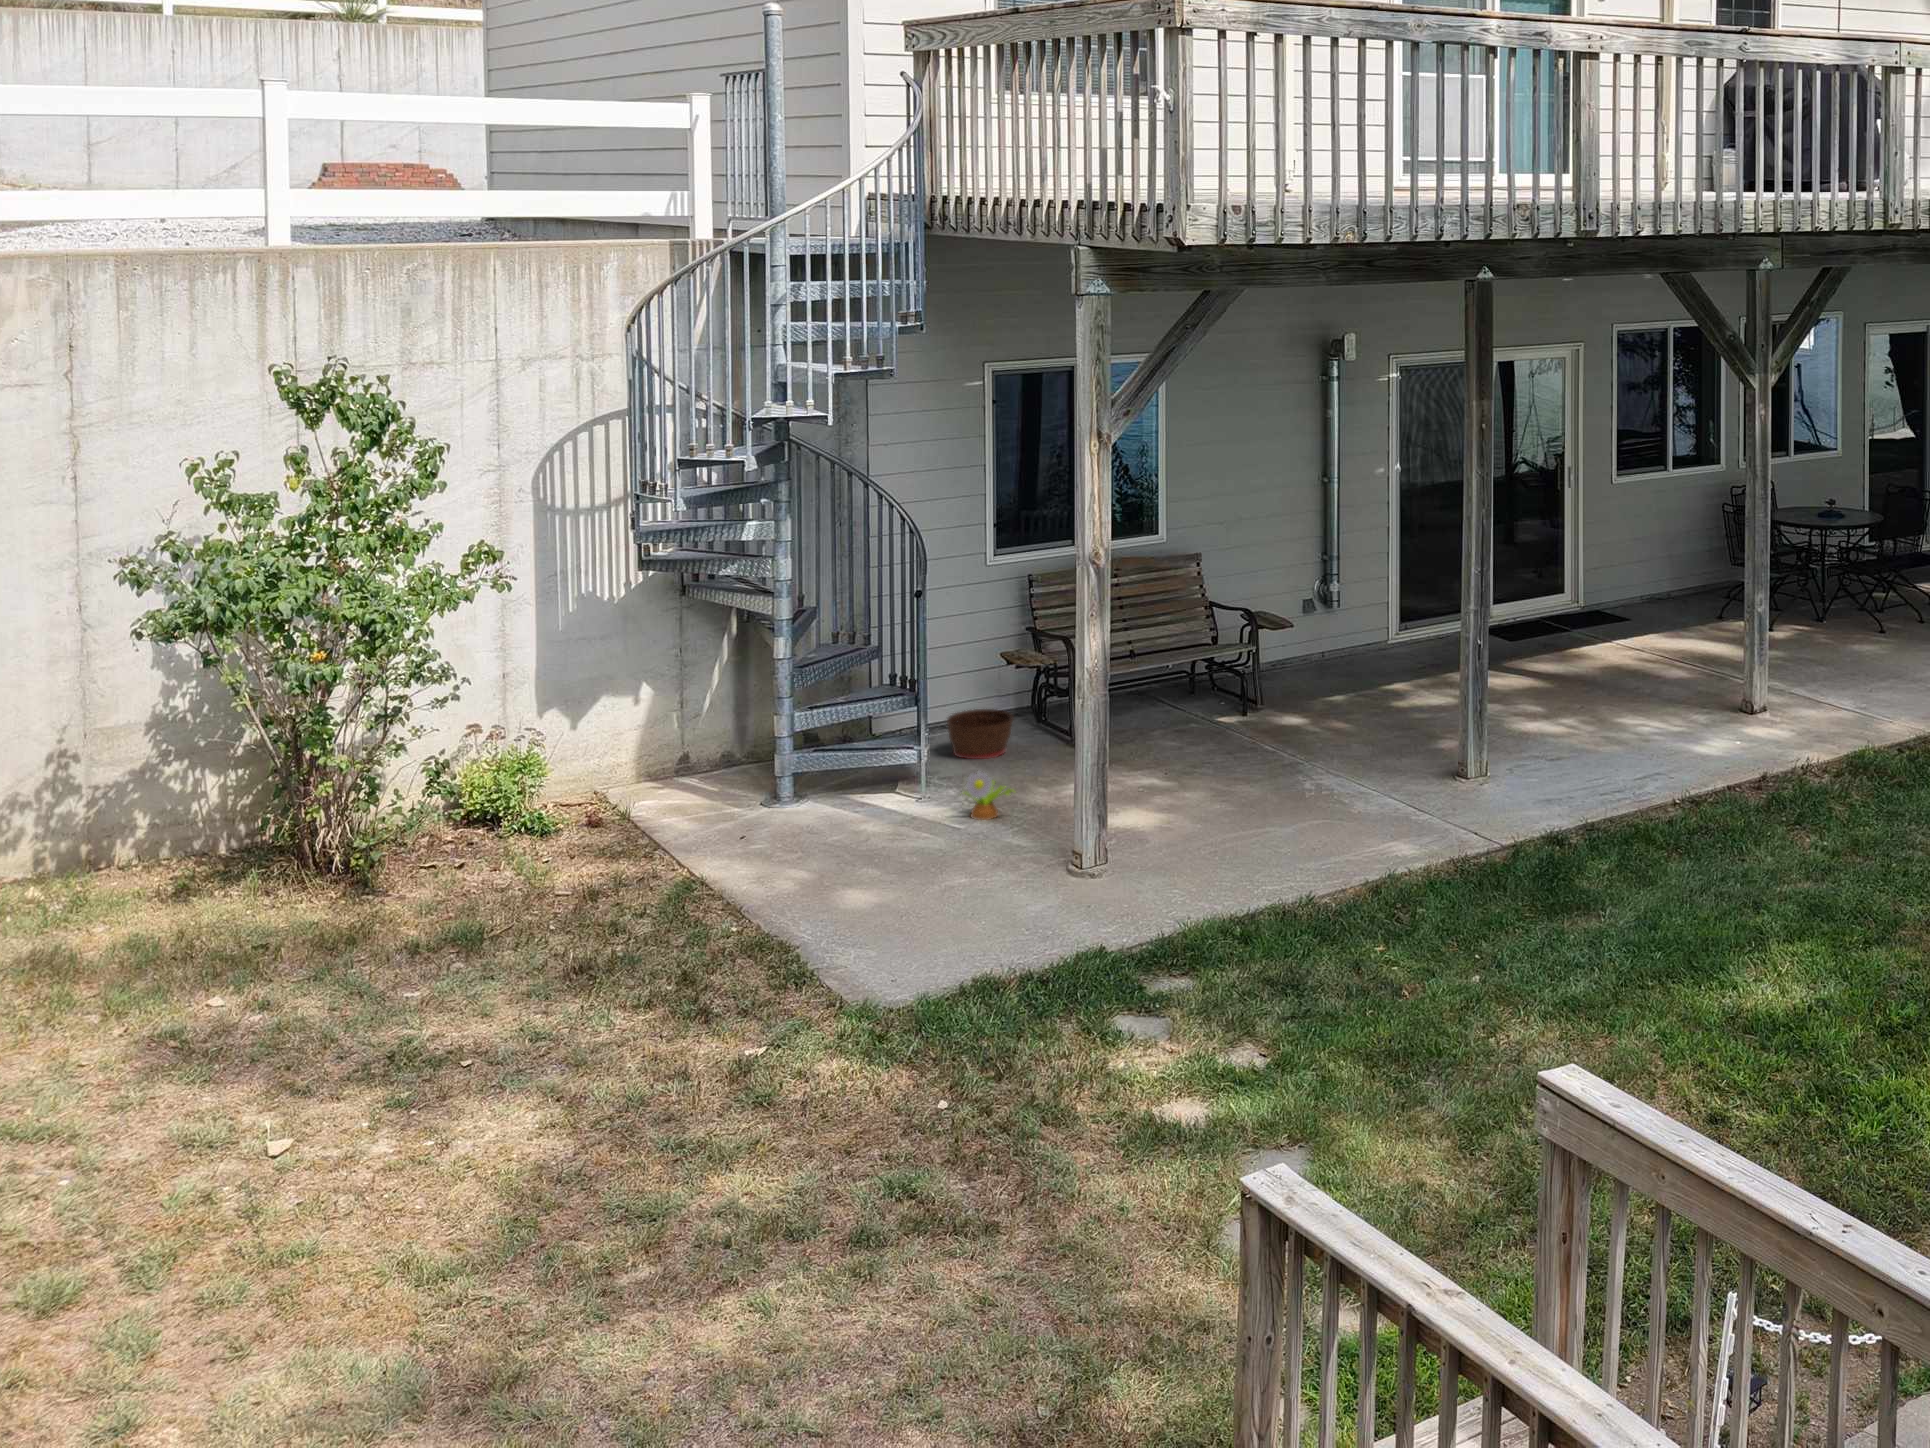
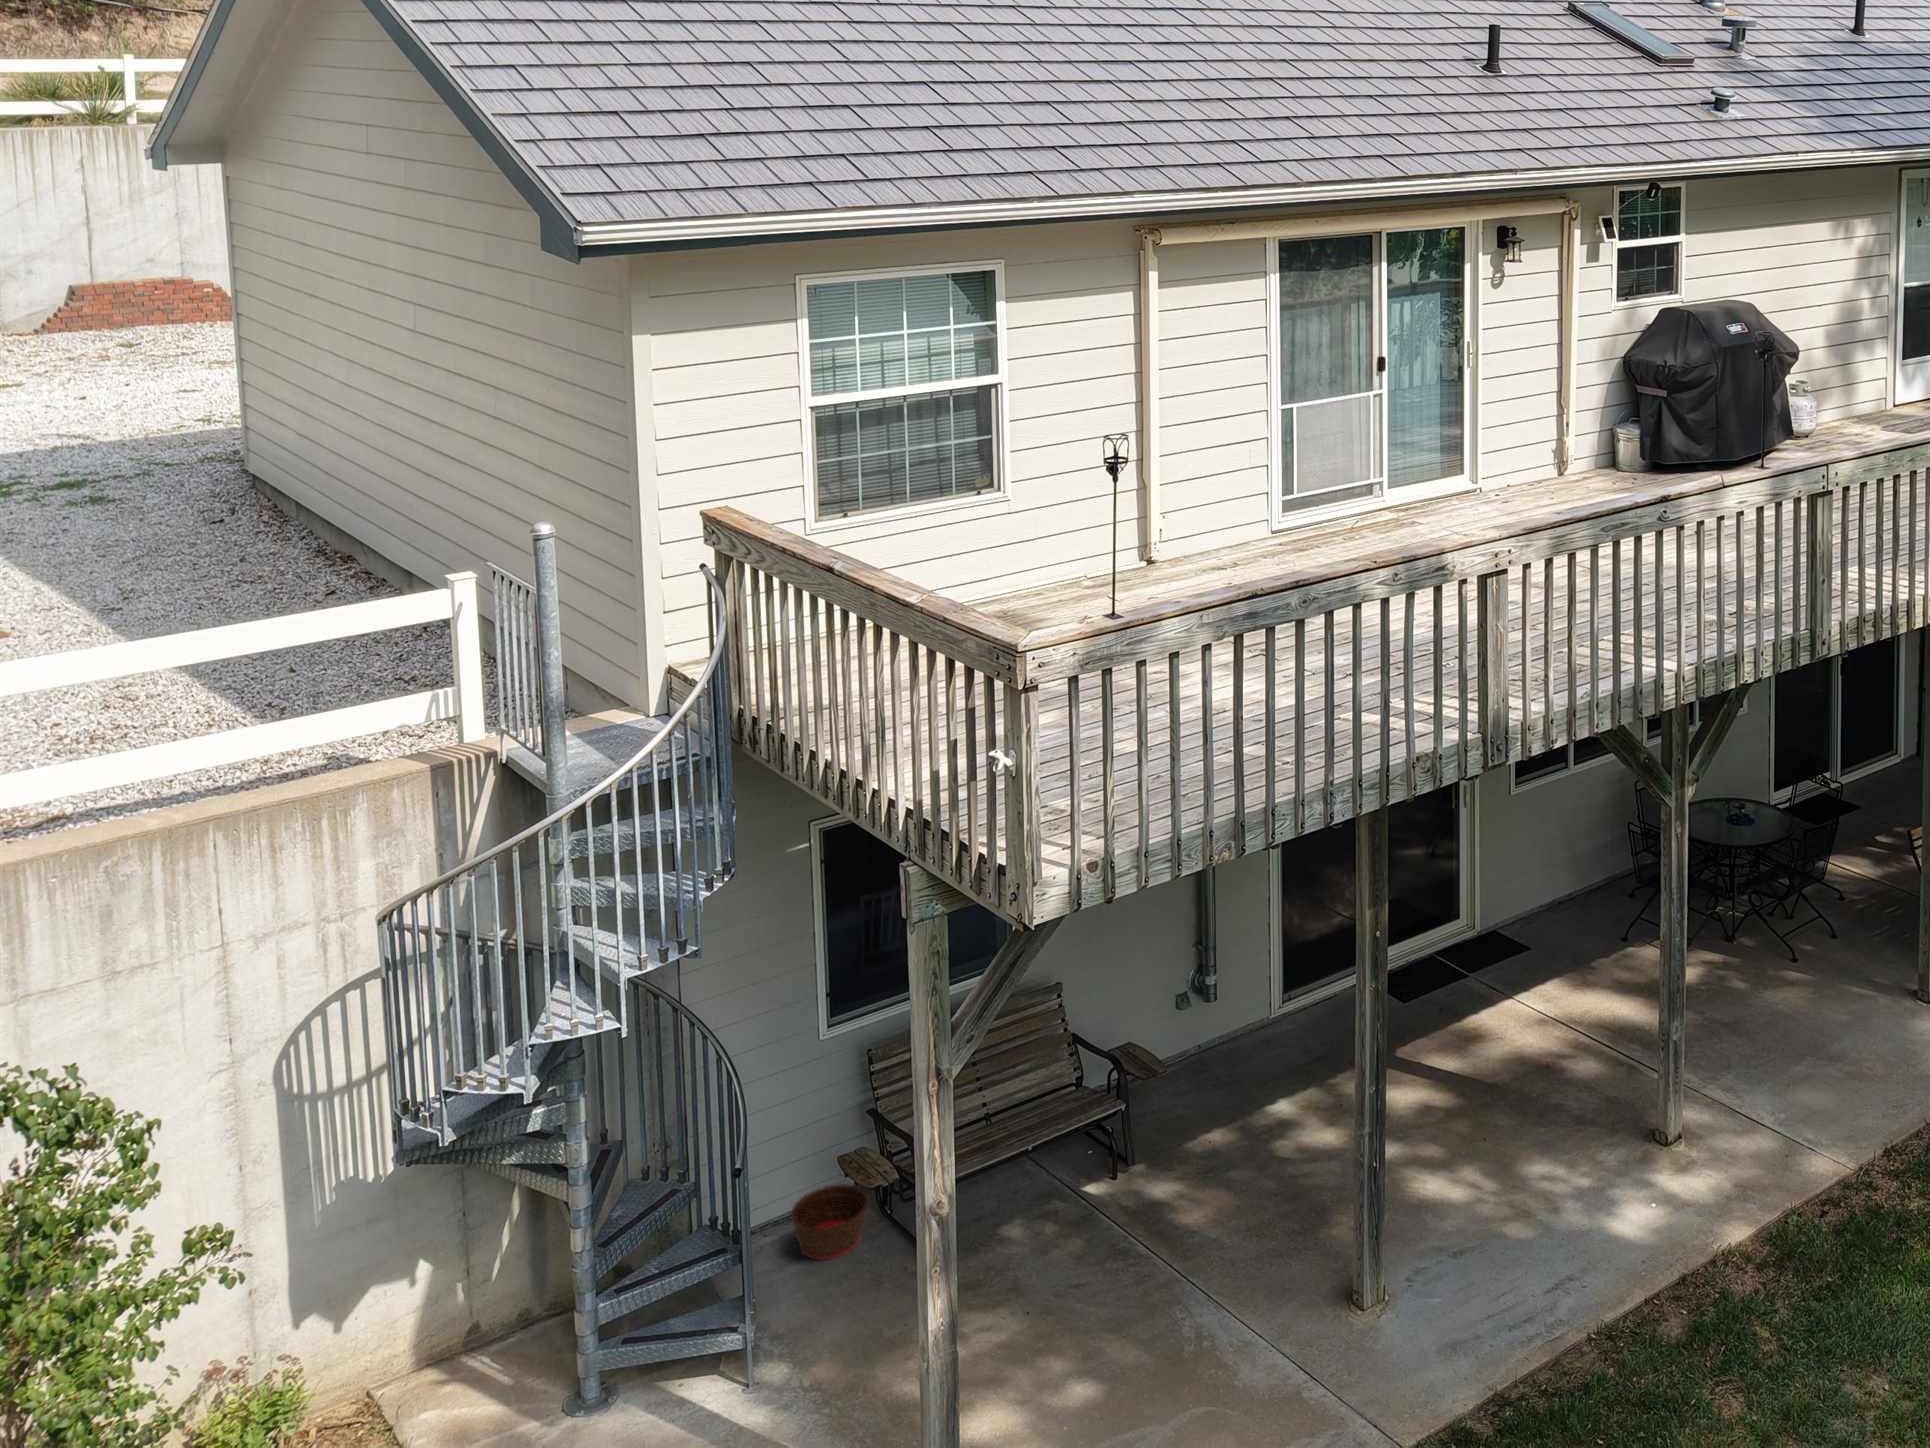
decorative plant: present [963,771,1014,820] -> none [805,1350,875,1411]

